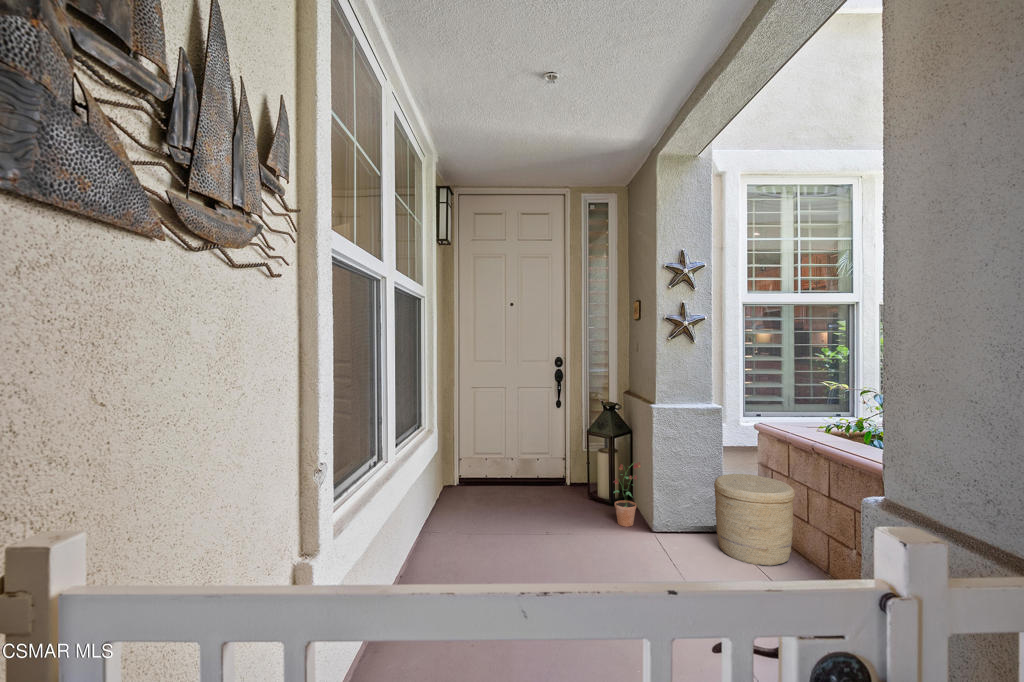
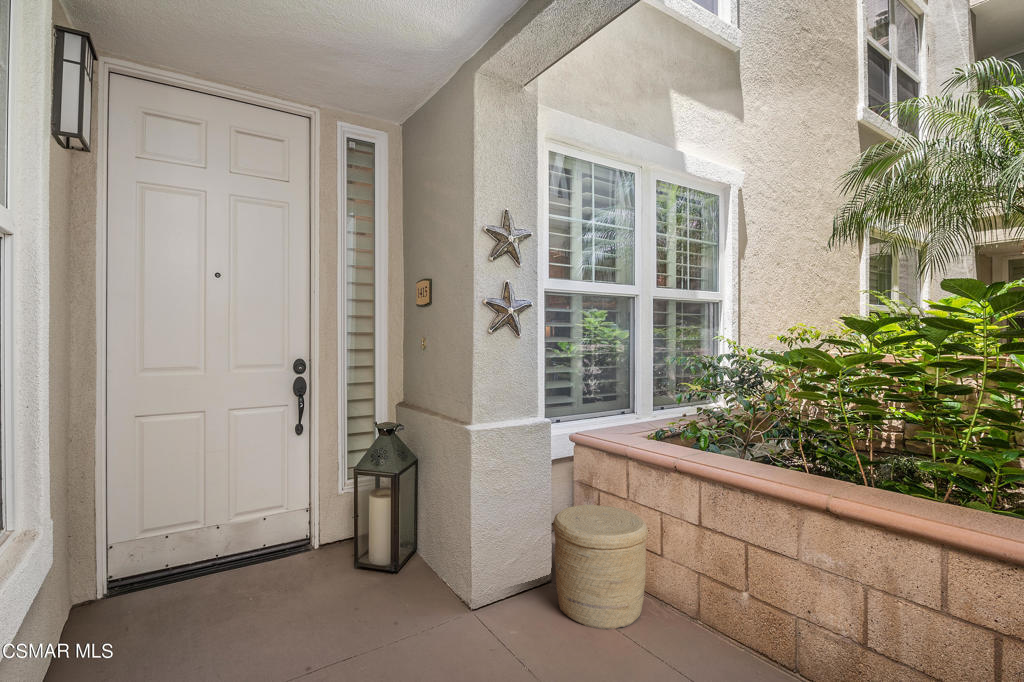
potted plant: present [613,462,641,527] -> none [409,510,451,610]

